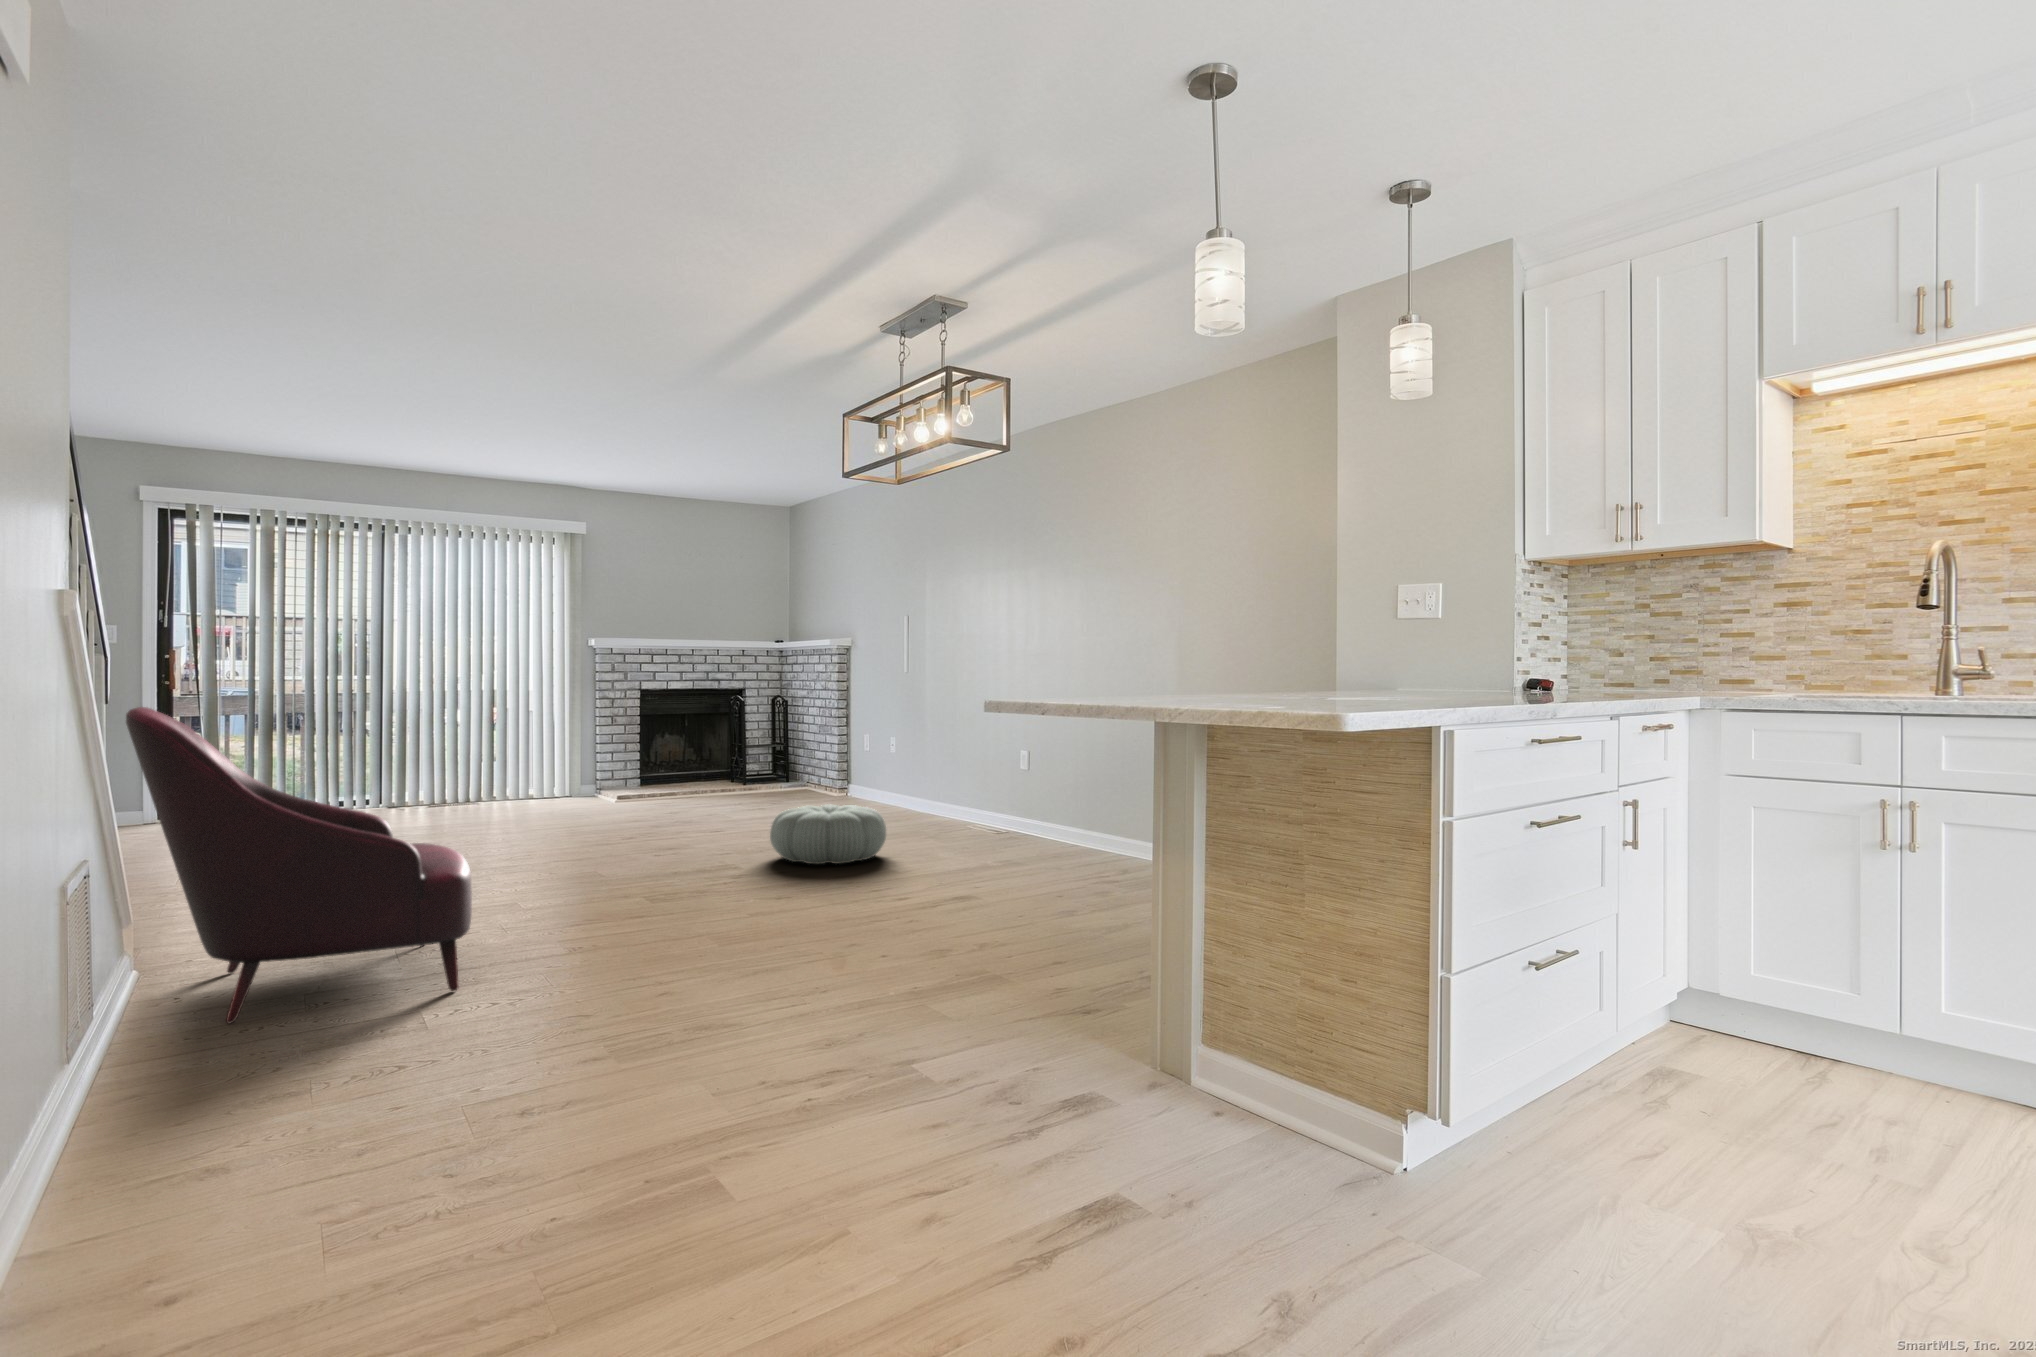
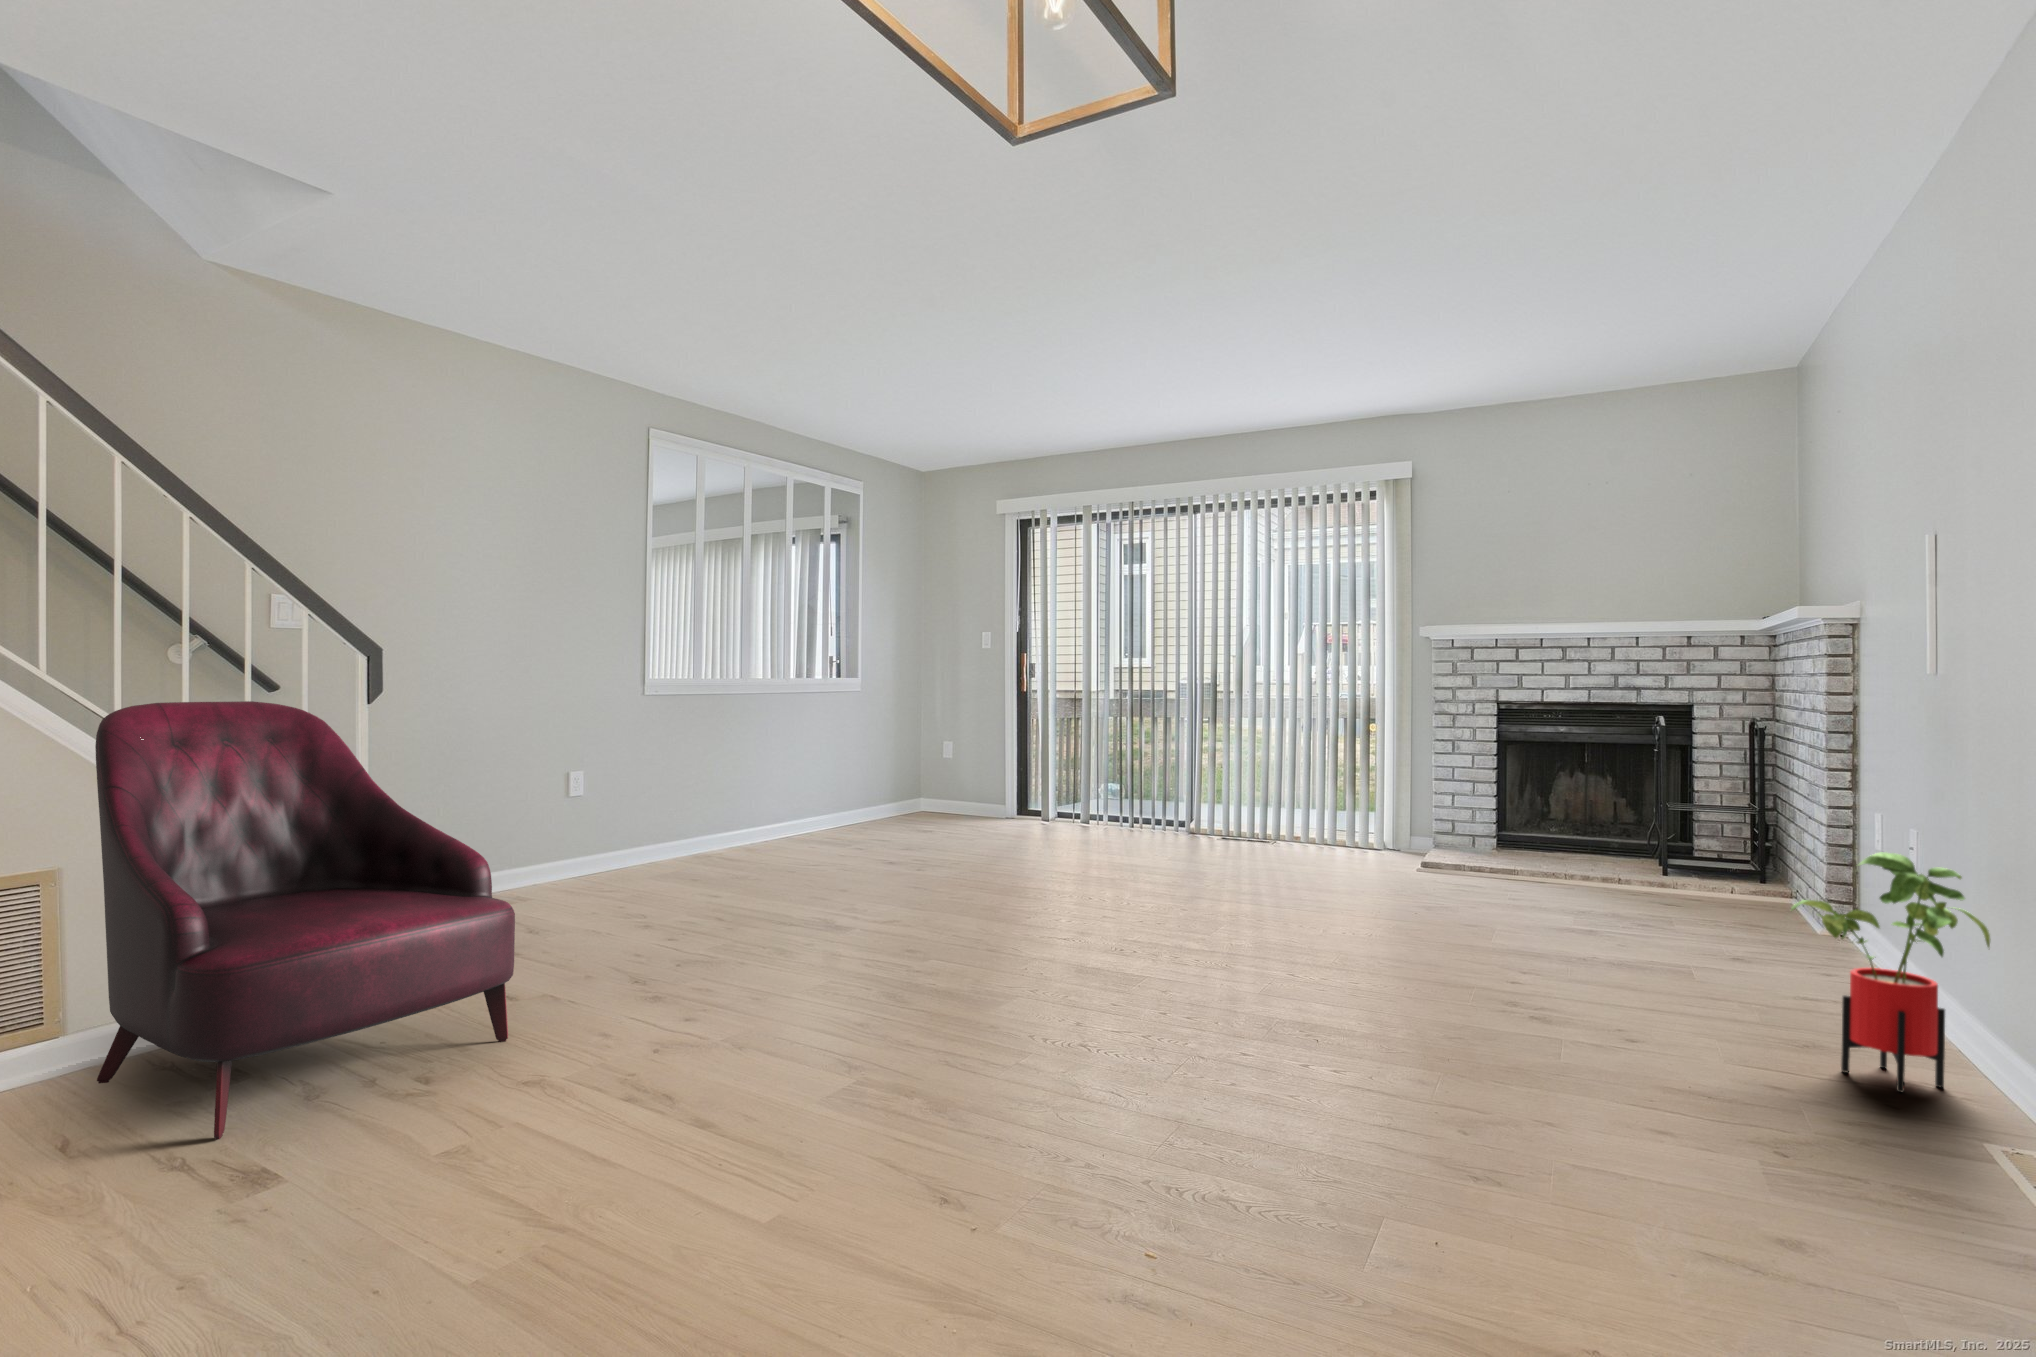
house plant: none [917,740,972,827] -> present [1791,853,1990,1092]
pouf: present [770,805,886,864] -> none [1219,952,1488,1119]

